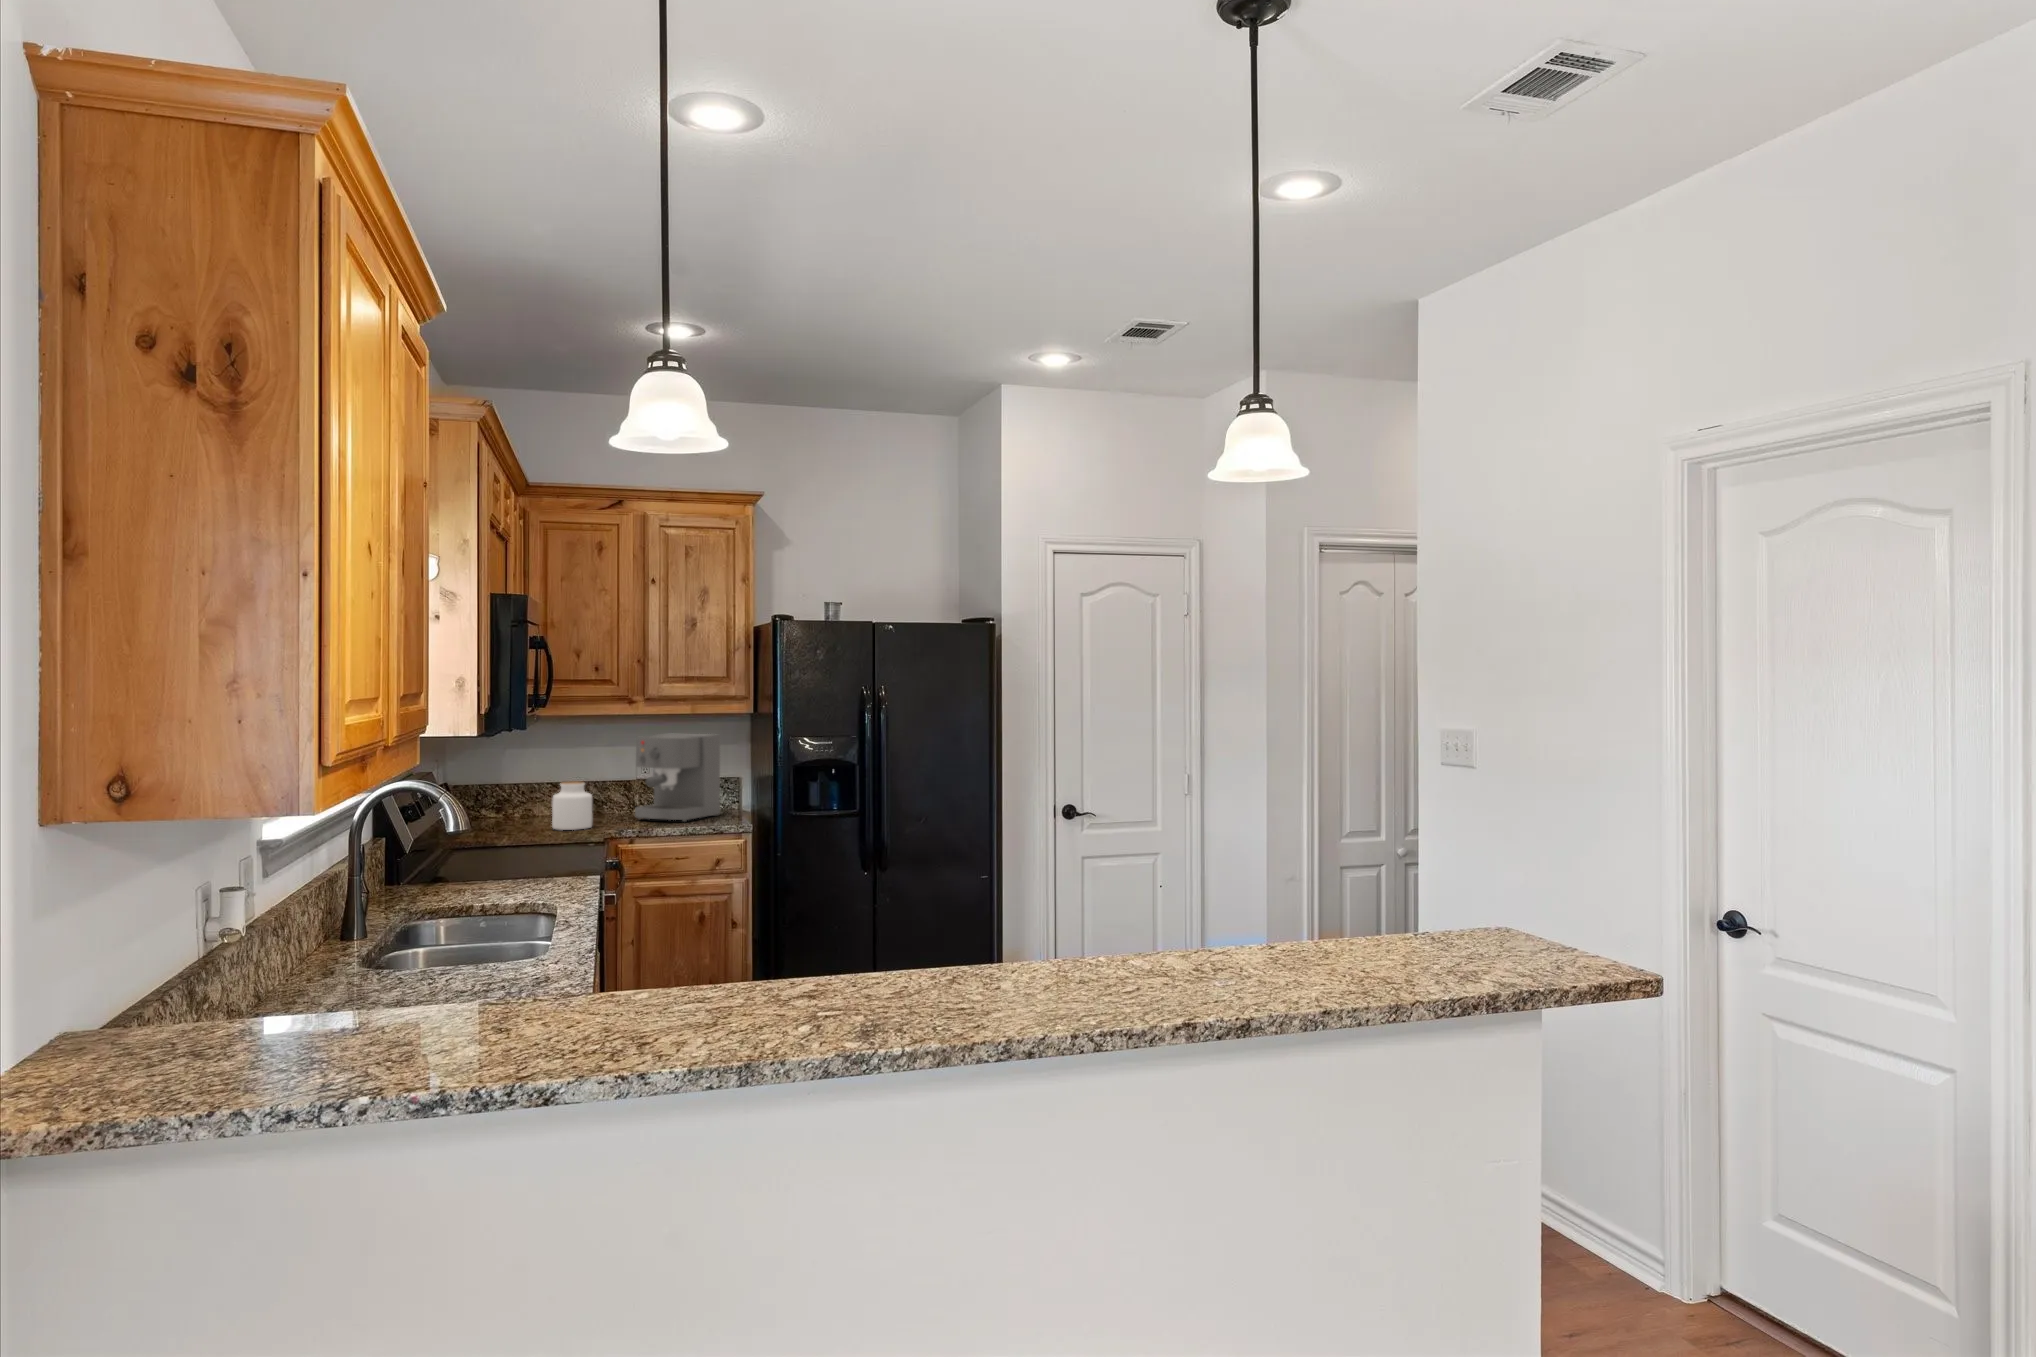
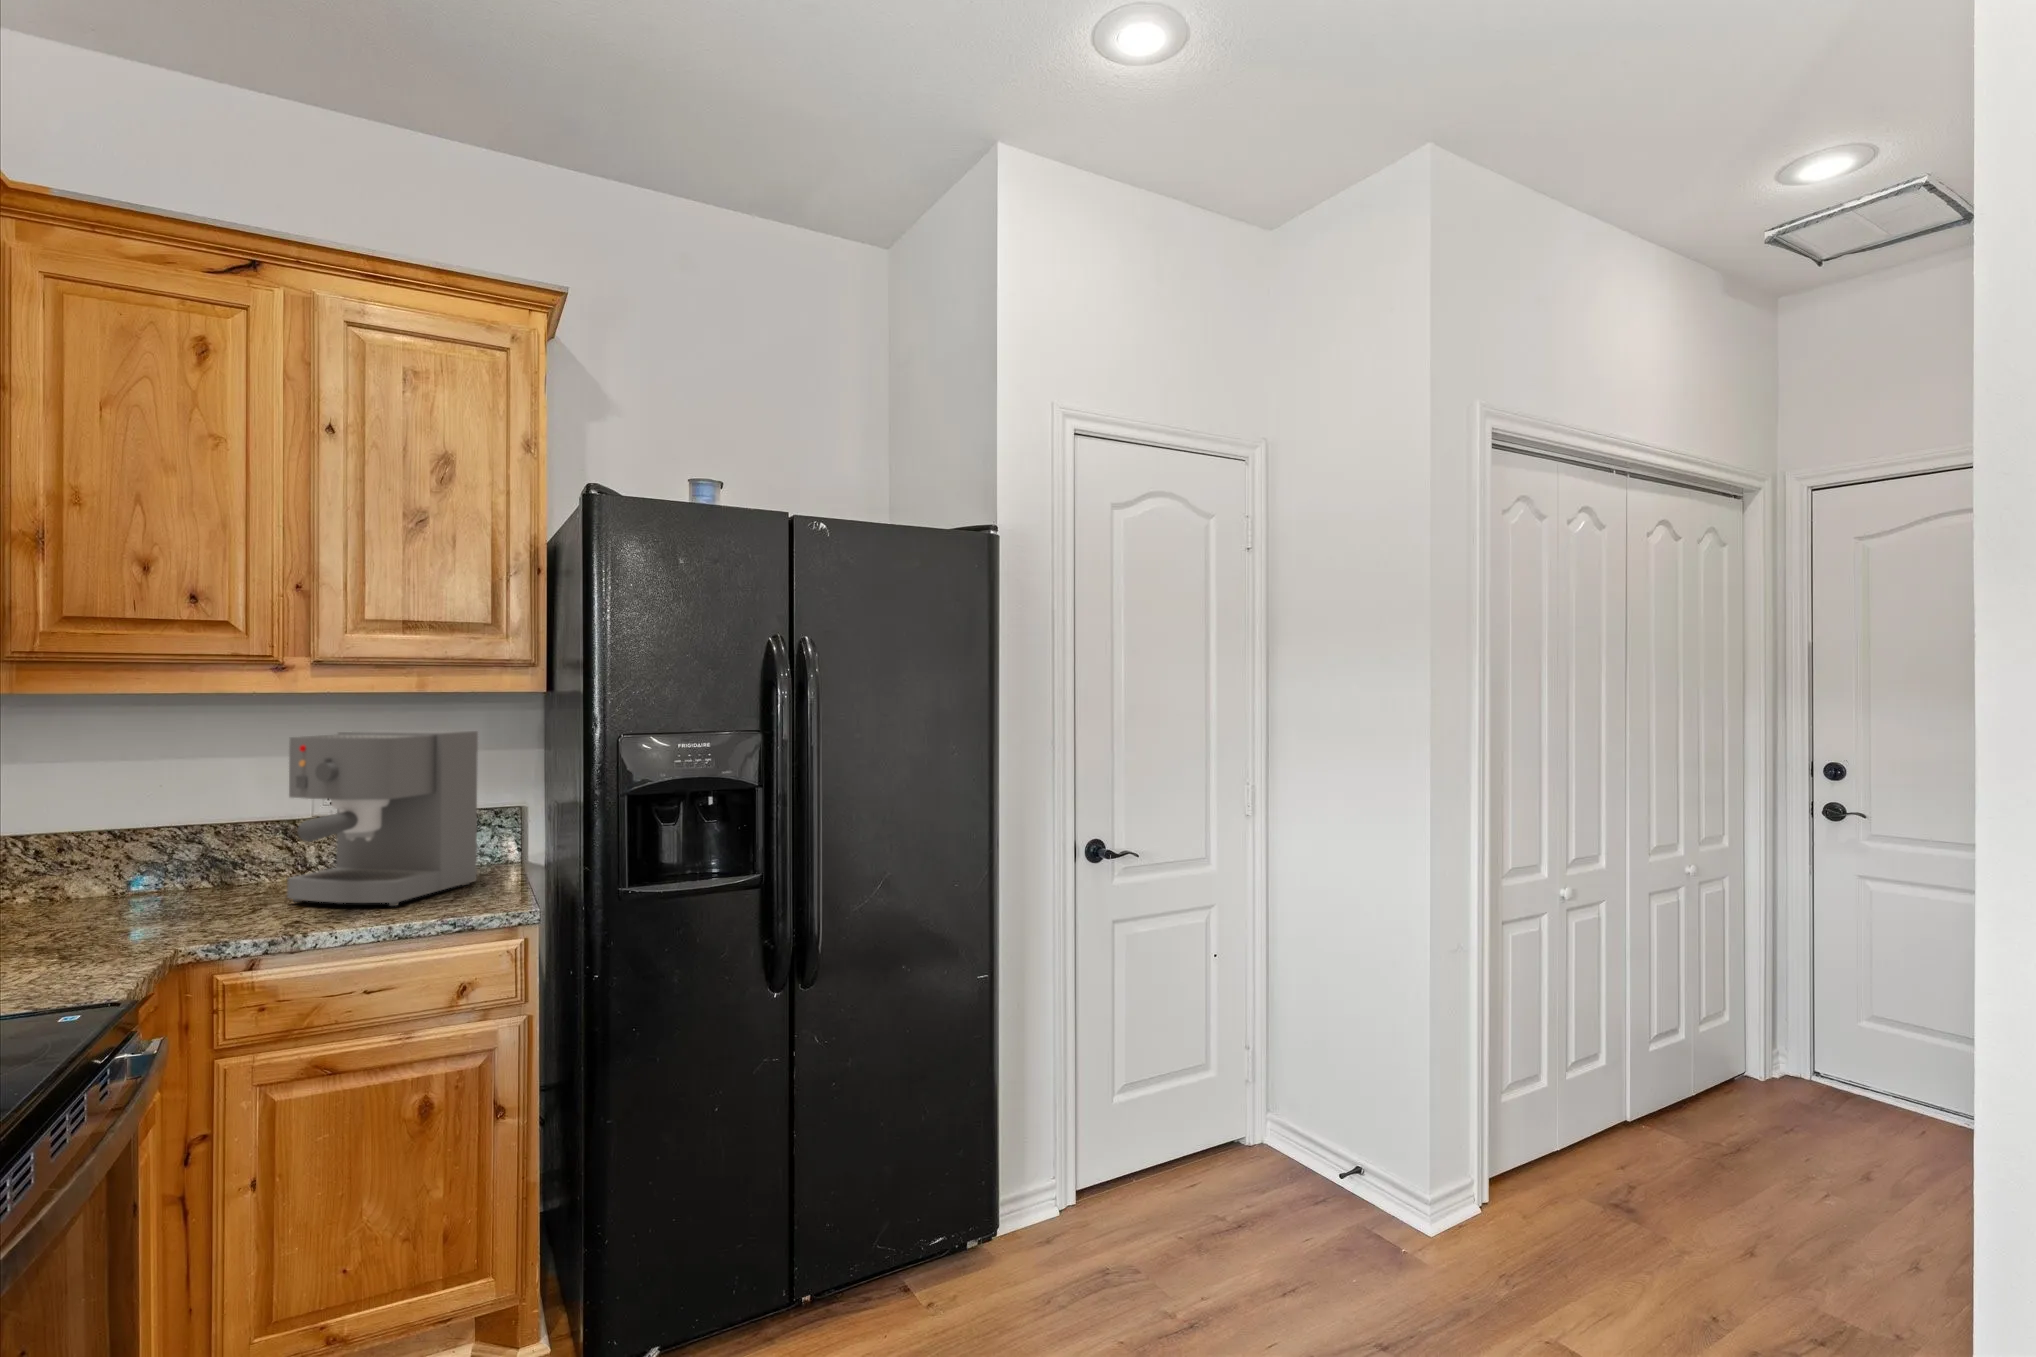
jar: present [552,781,592,830] -> none [61,834,171,945]

